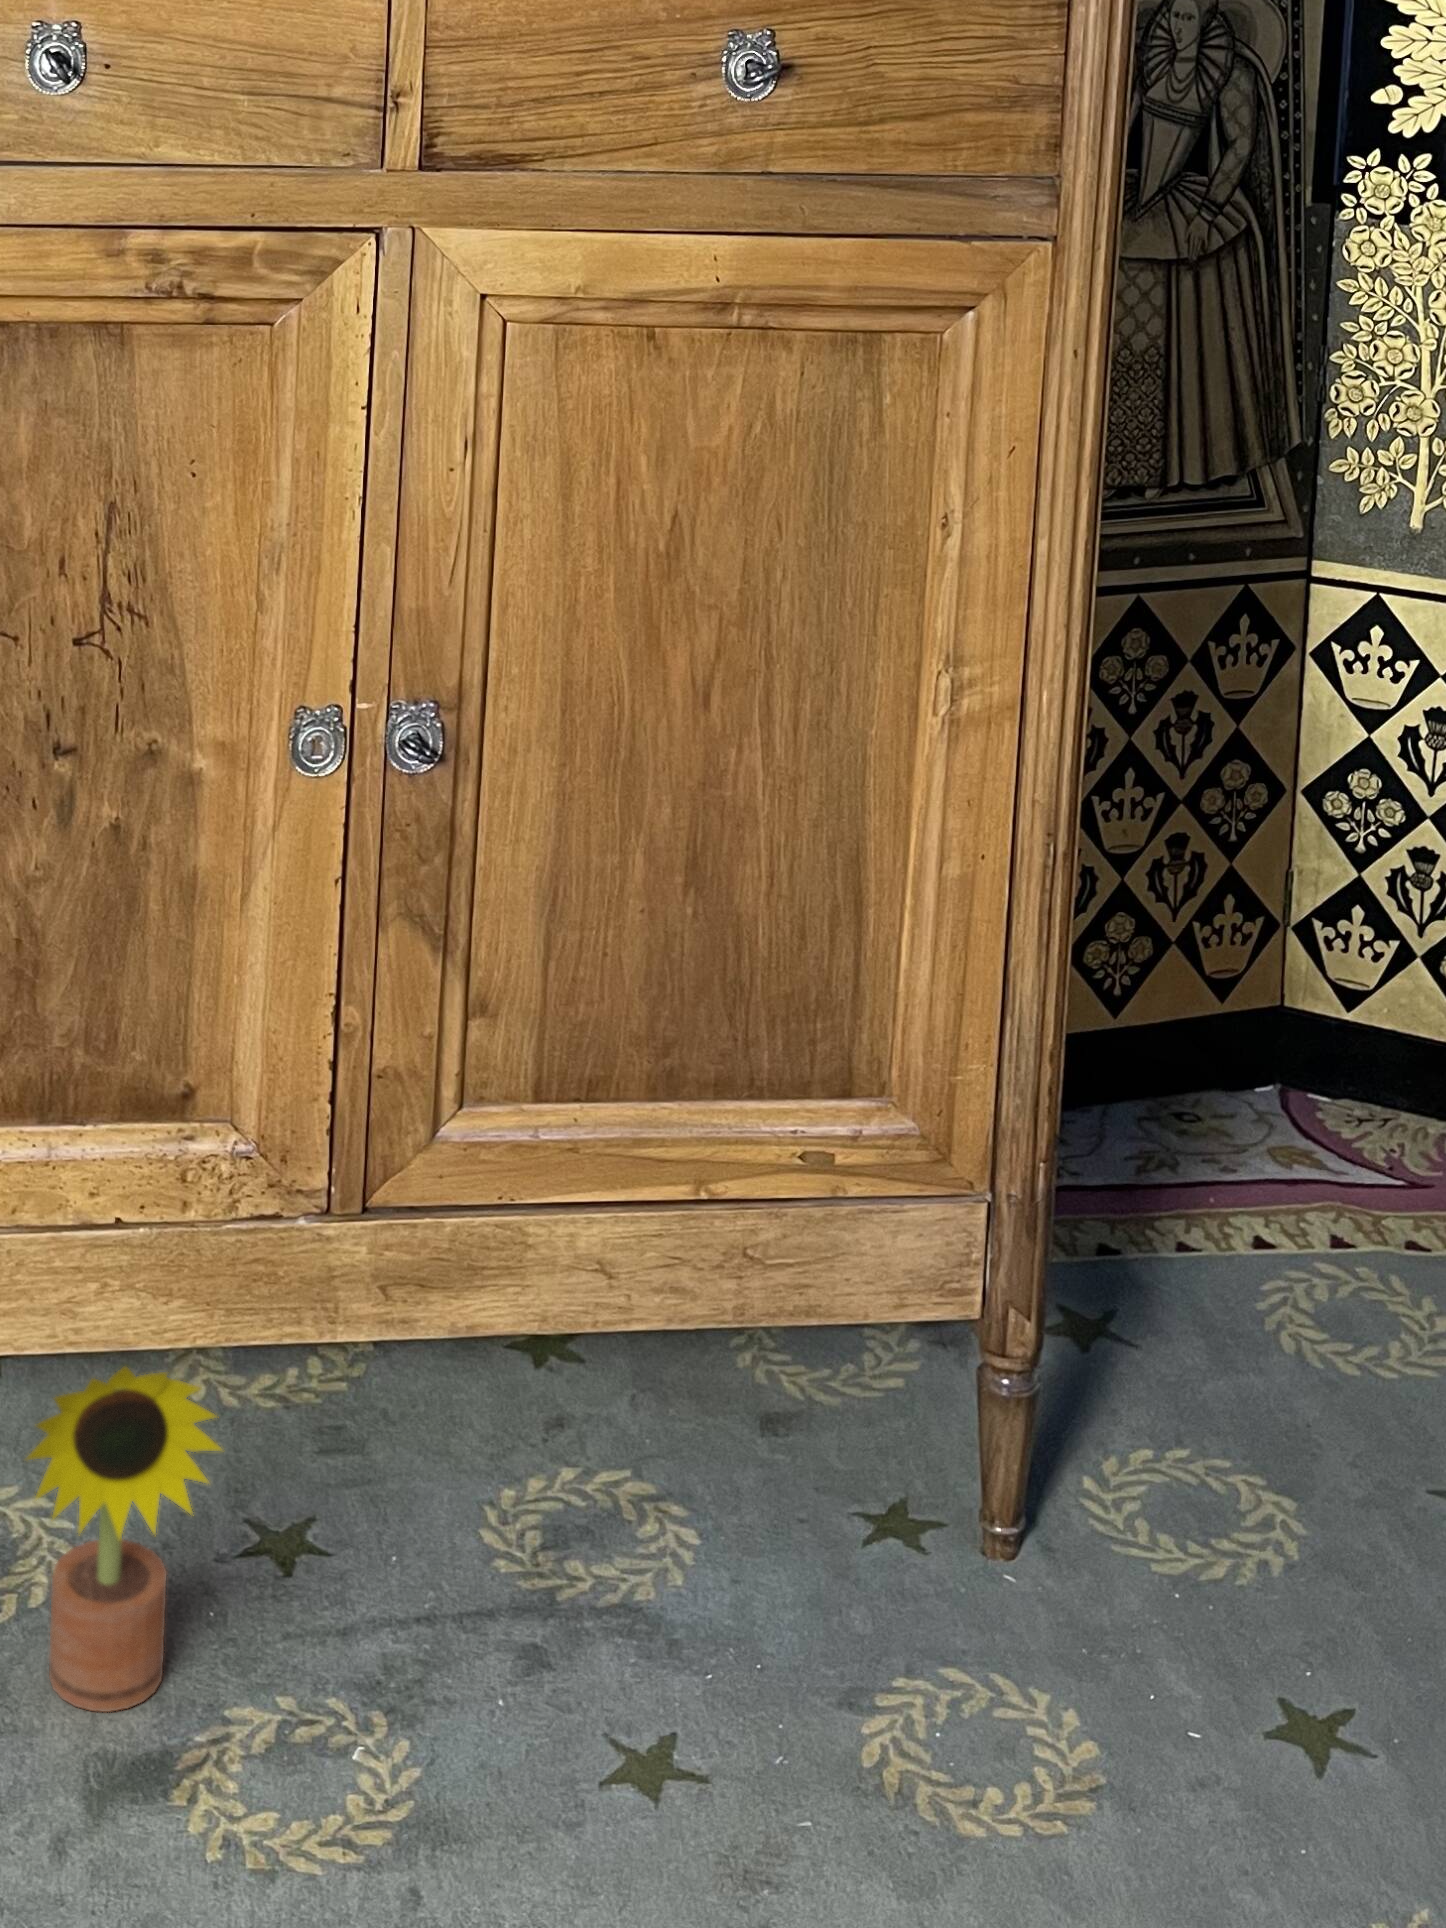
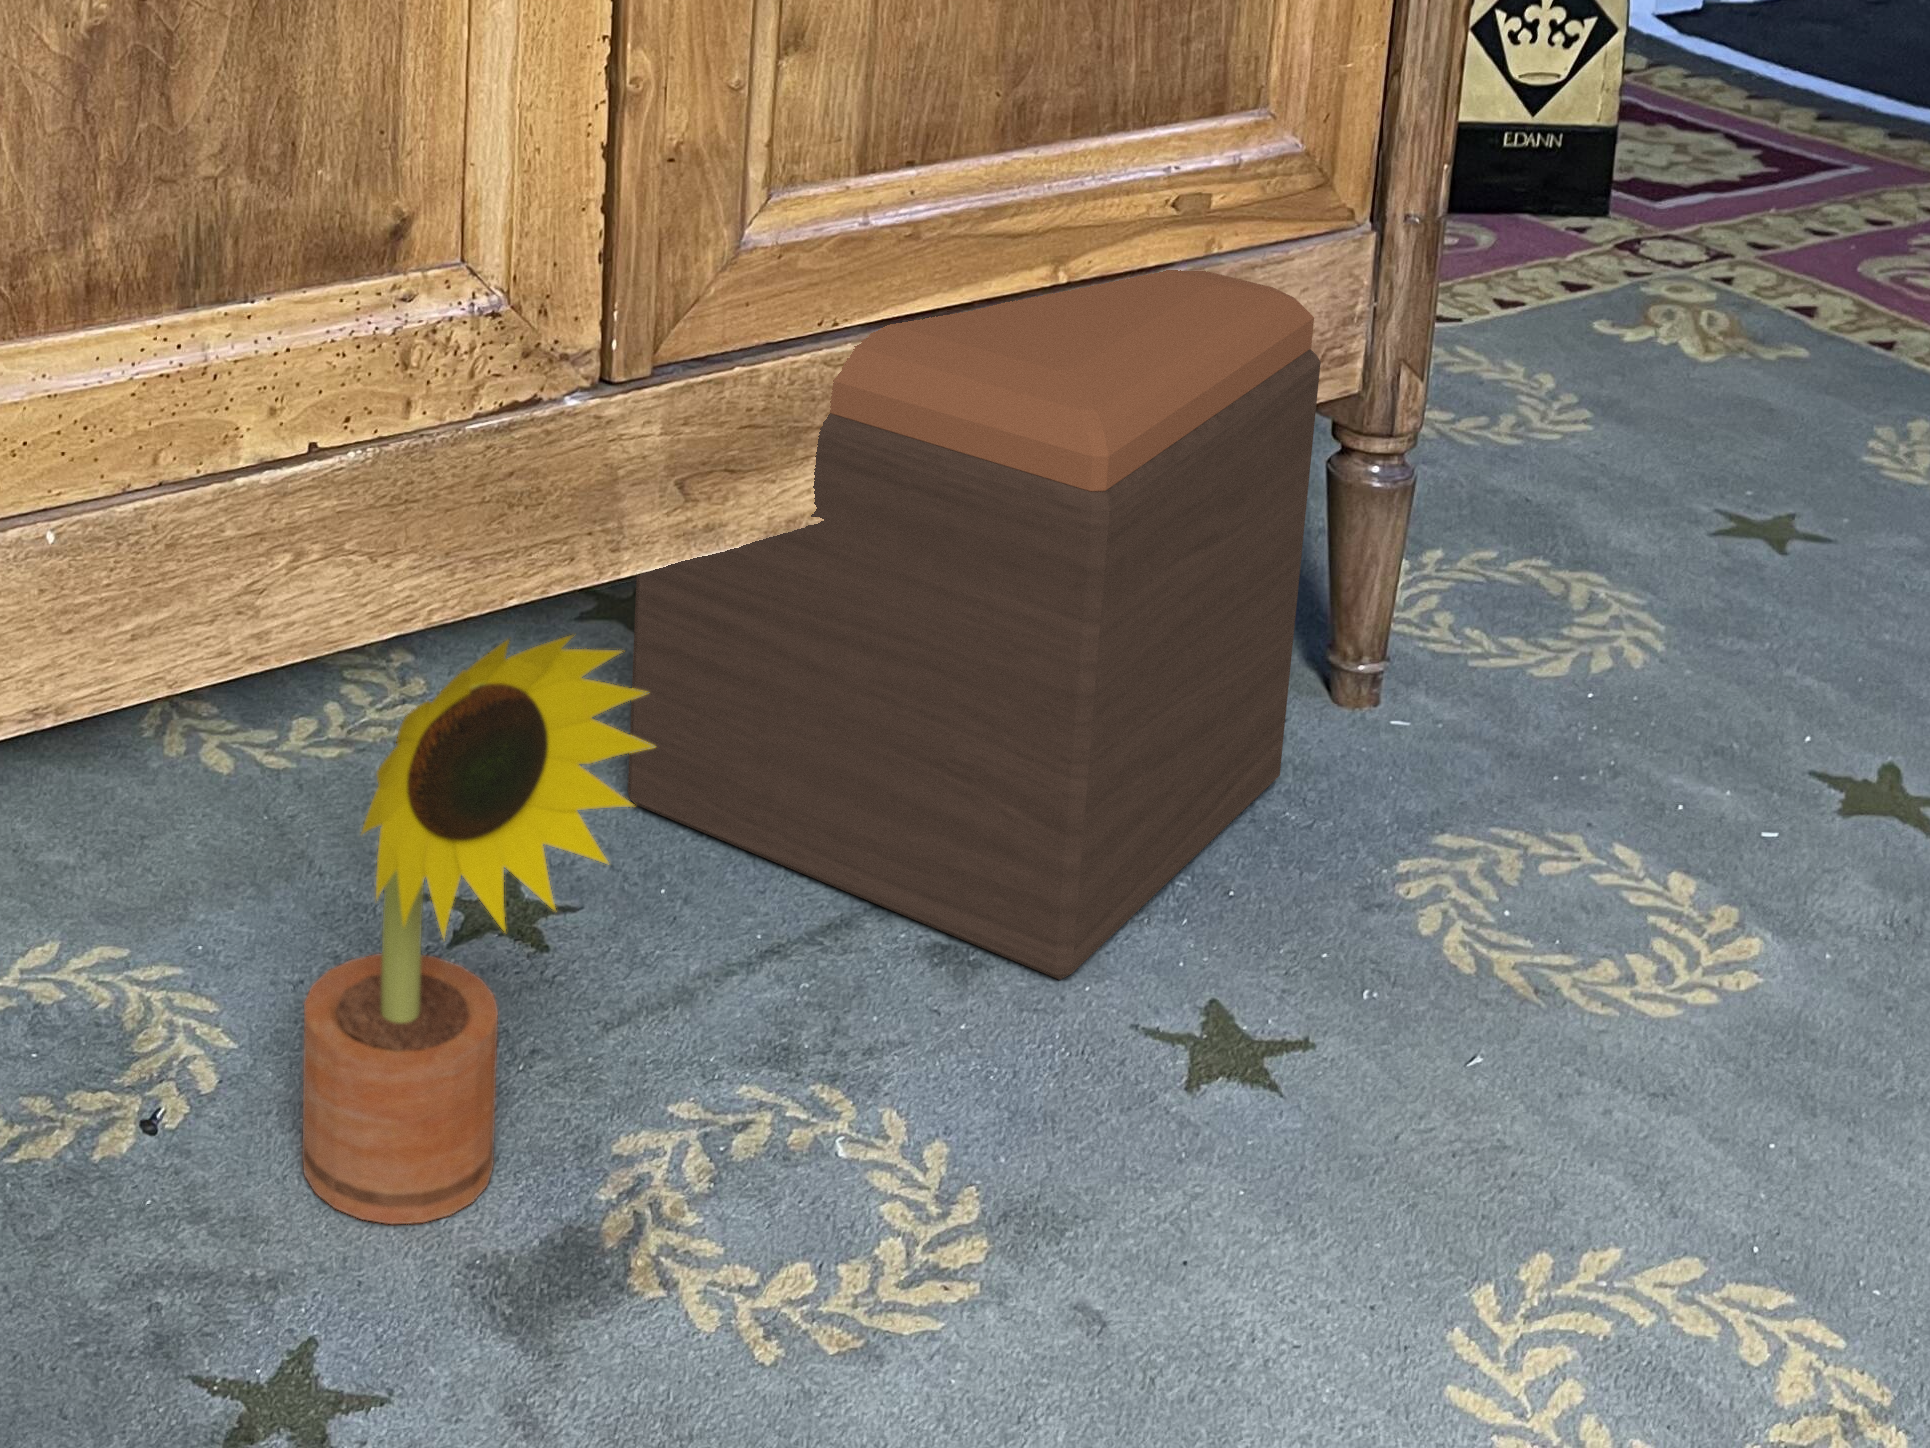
footstool: none [417,1104,884,1682] -> present [628,270,1321,980]

